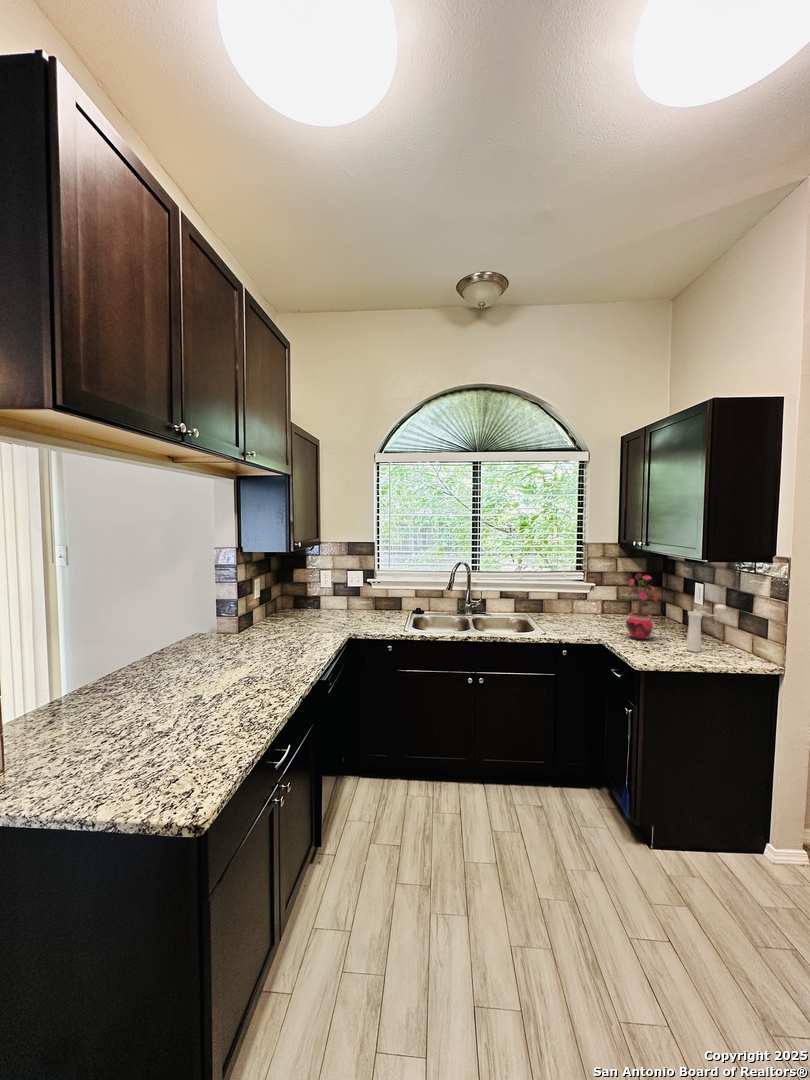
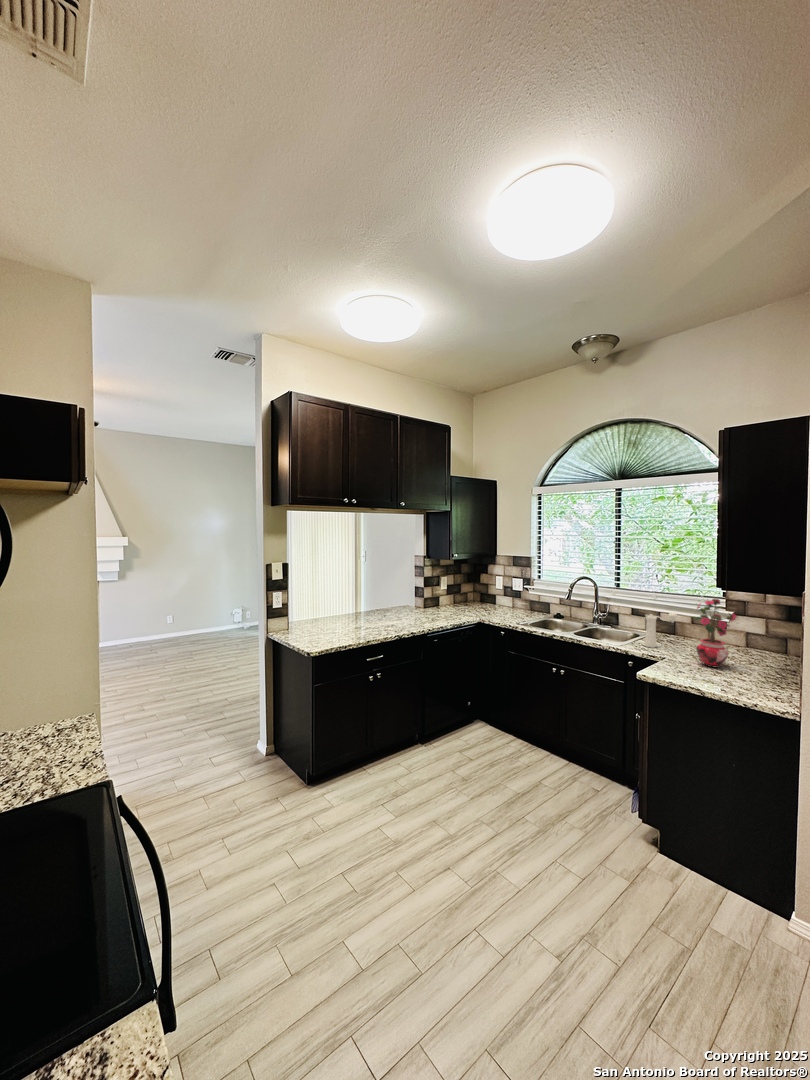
pepper mill: present [687,604,726,652] -> present [645,612,677,648]

